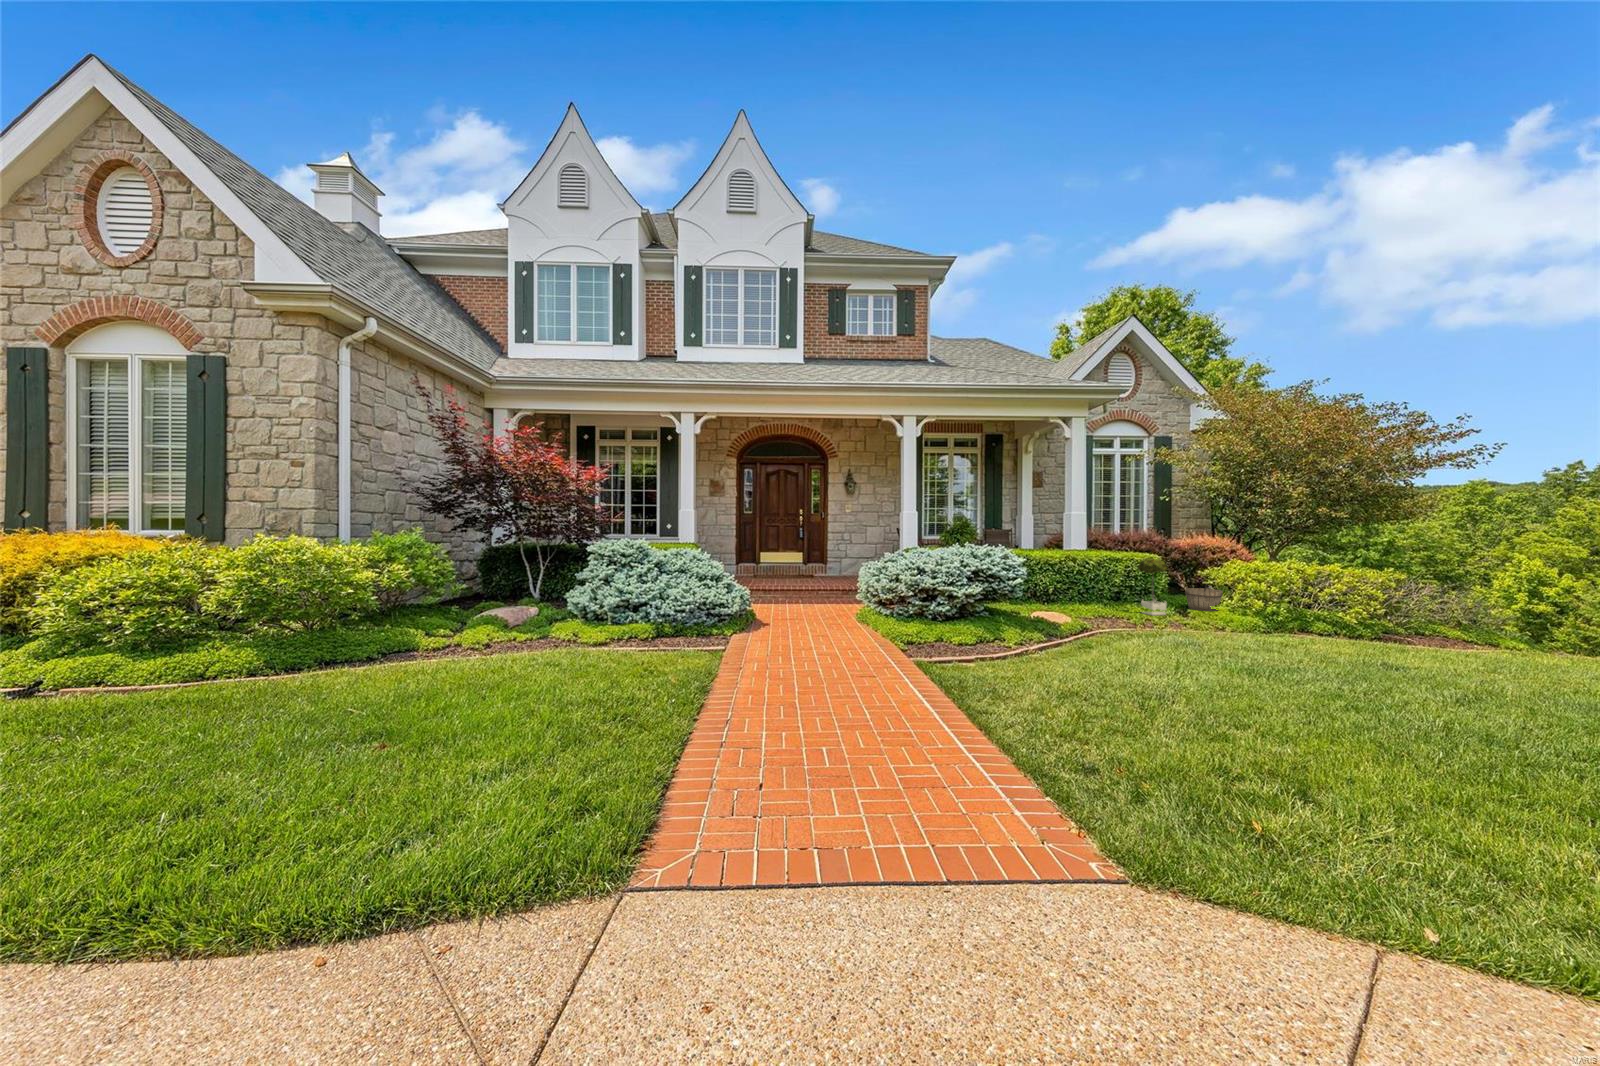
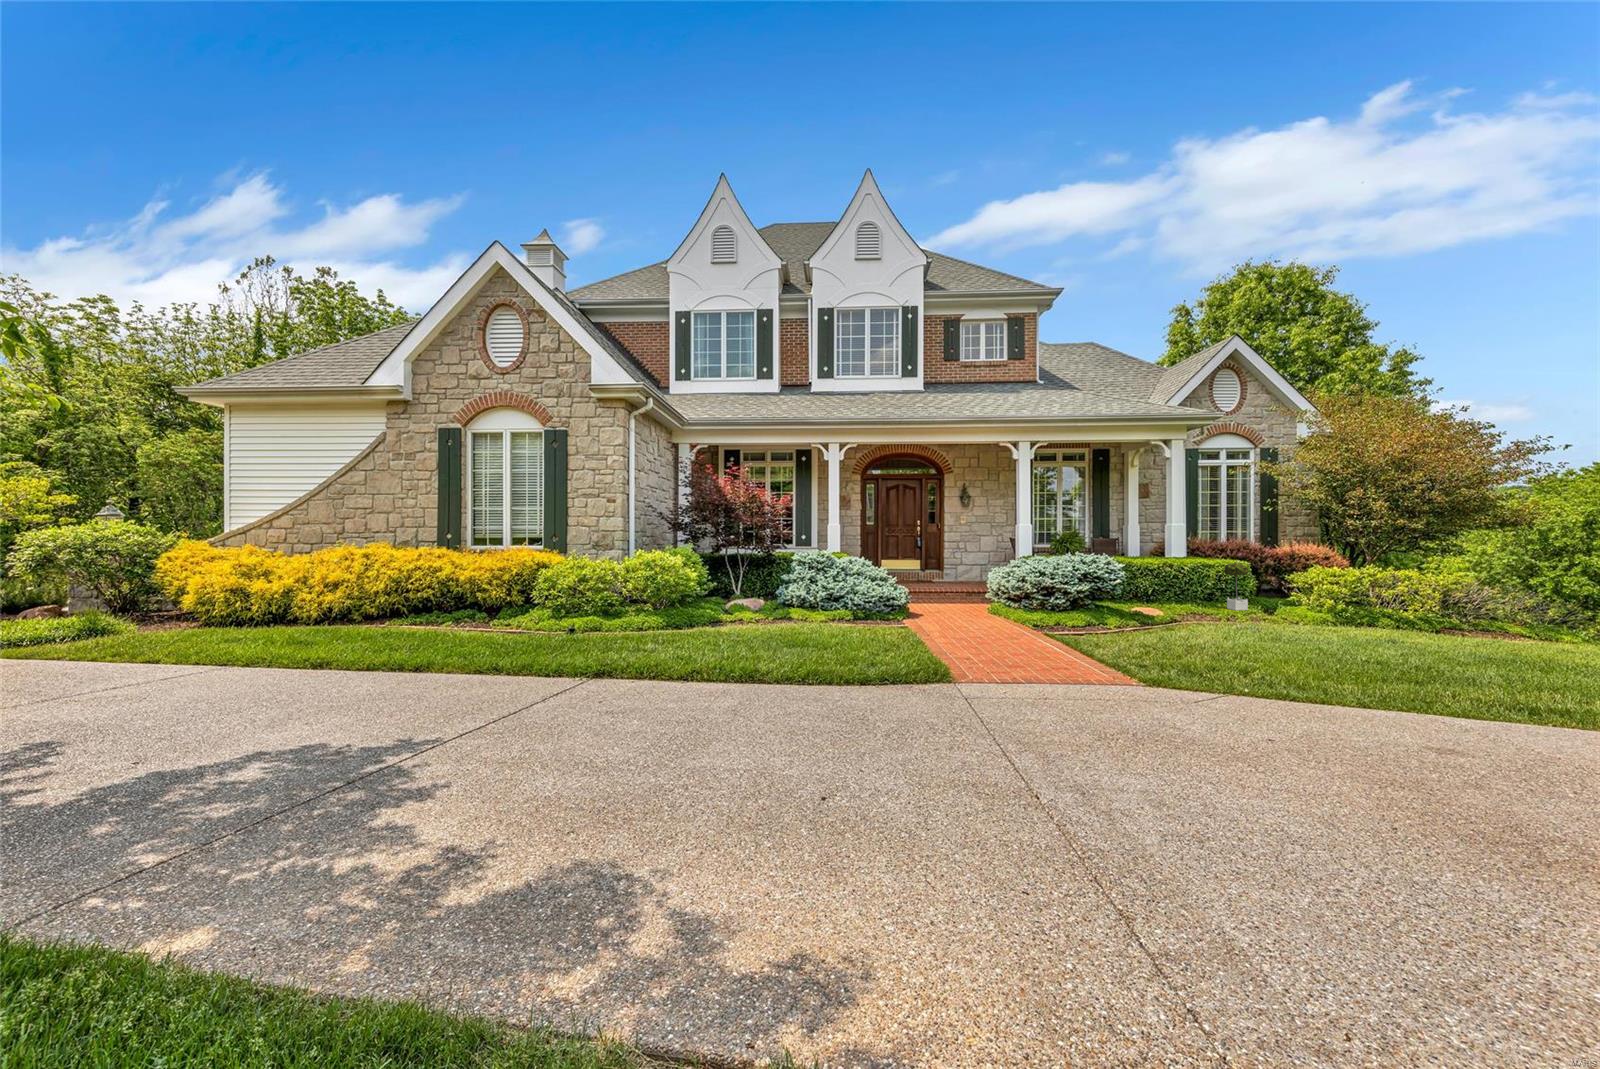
wooden bucket: present [1185,584,1223,611] -> none [1268,584,1301,607]

